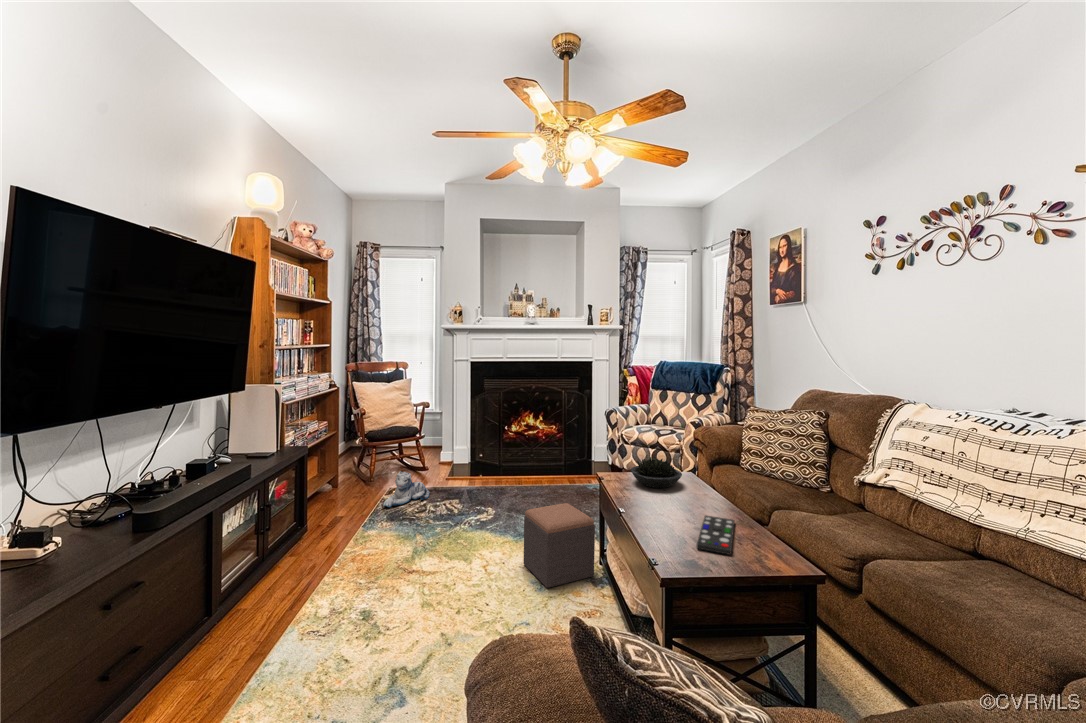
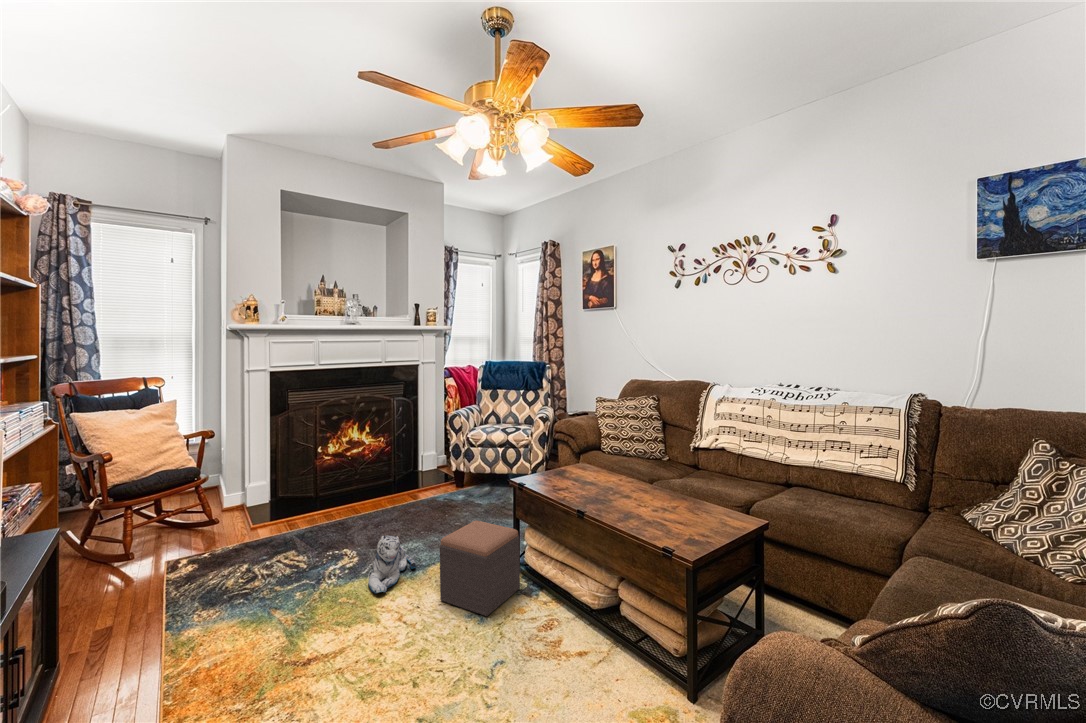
succulent plant: present [631,457,682,488] -> none [548,456,596,485]
plush toy: present [383,471,430,507] -> present [368,536,416,594]
remote control: present [697,515,735,555] -> none [646,499,702,529]

